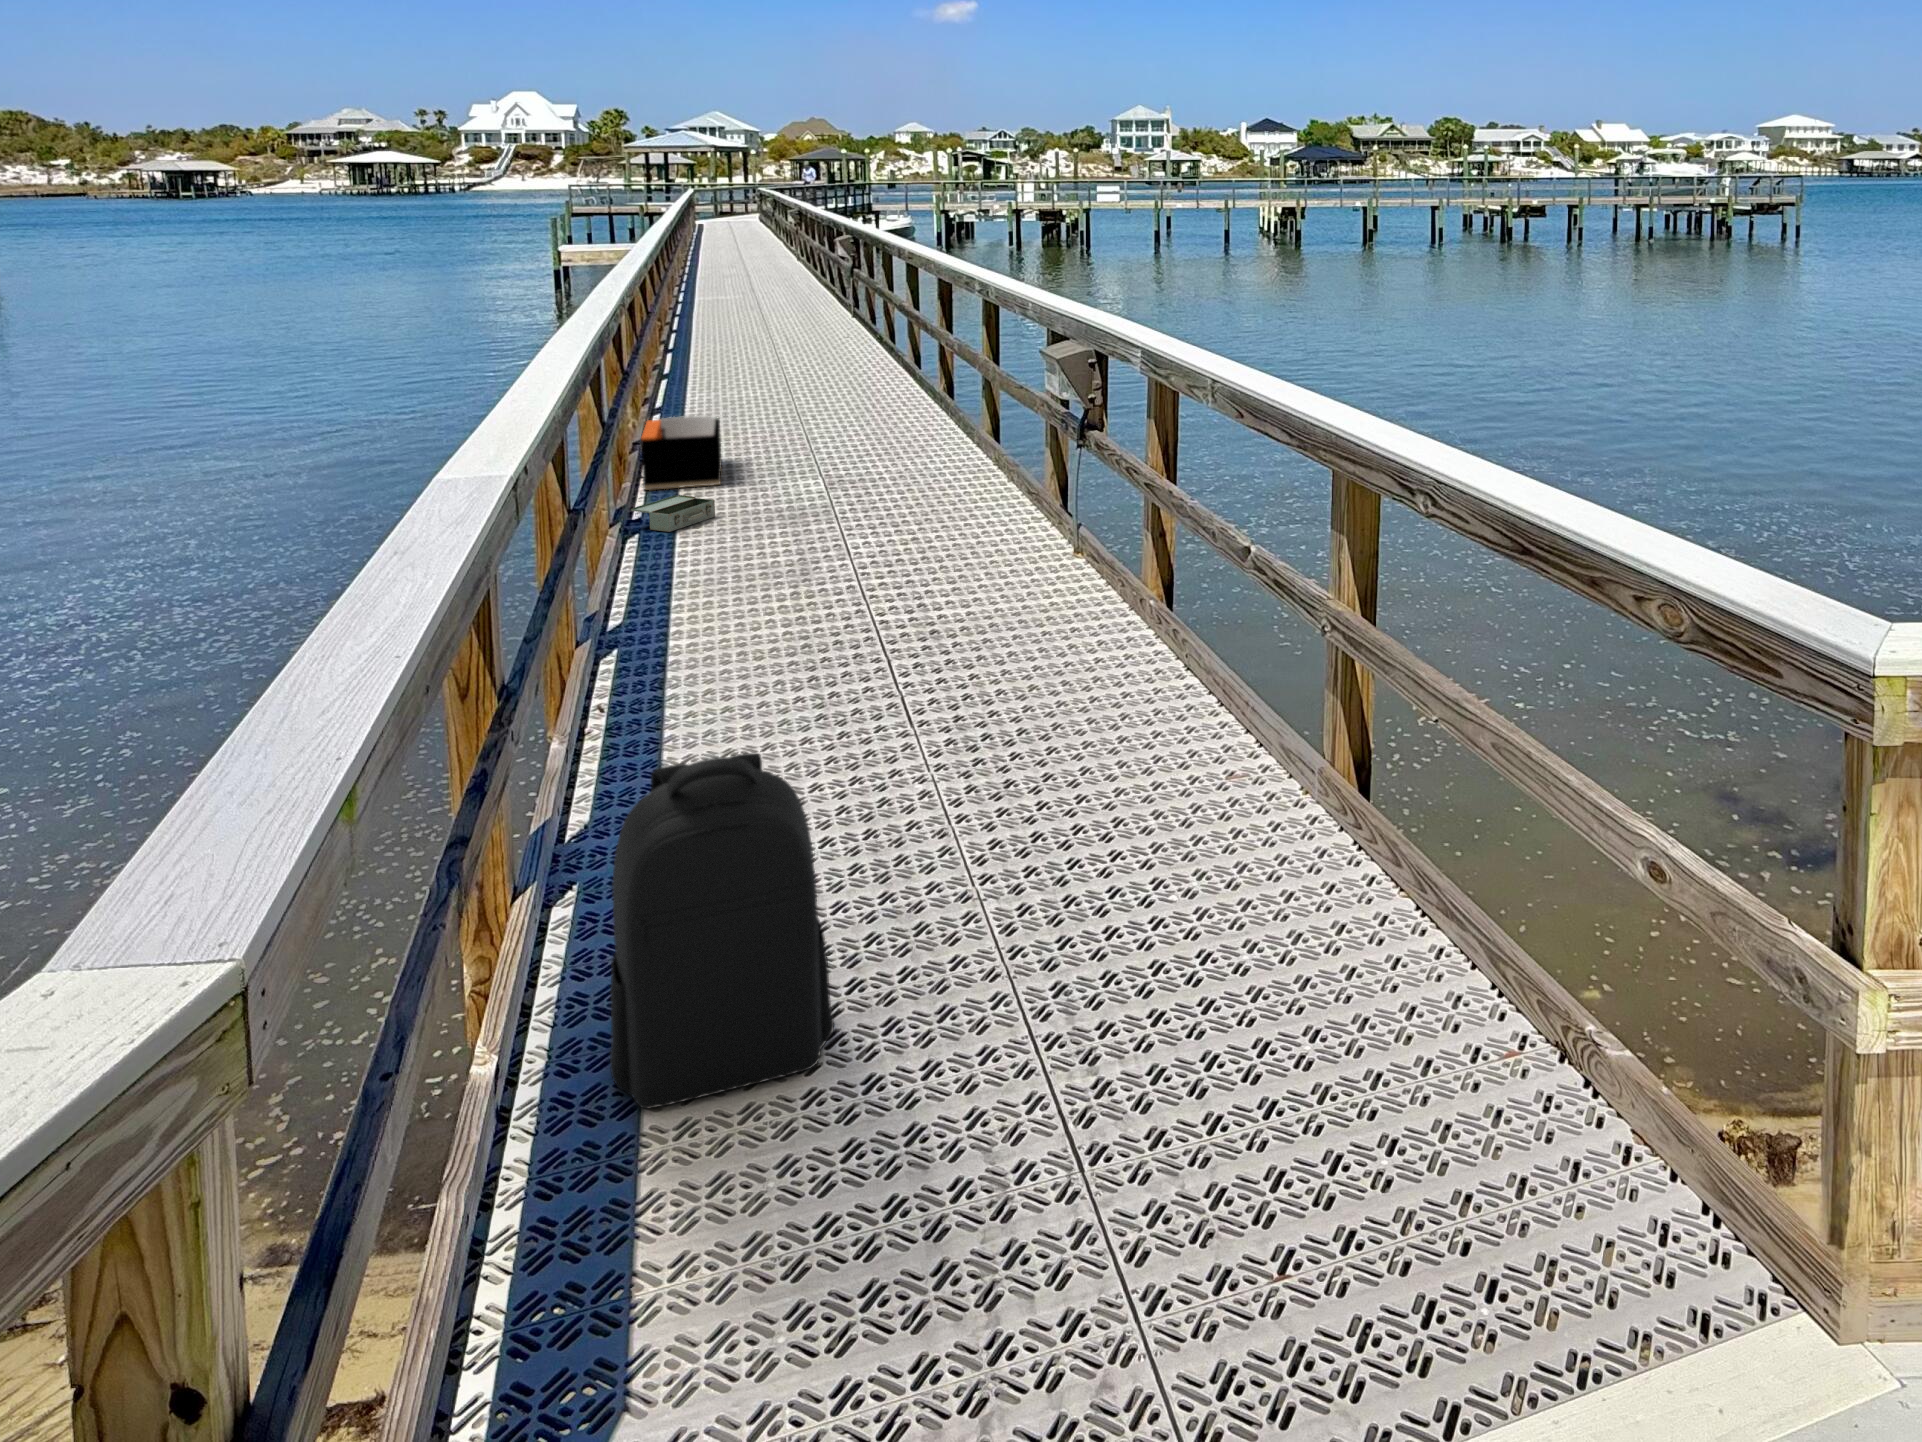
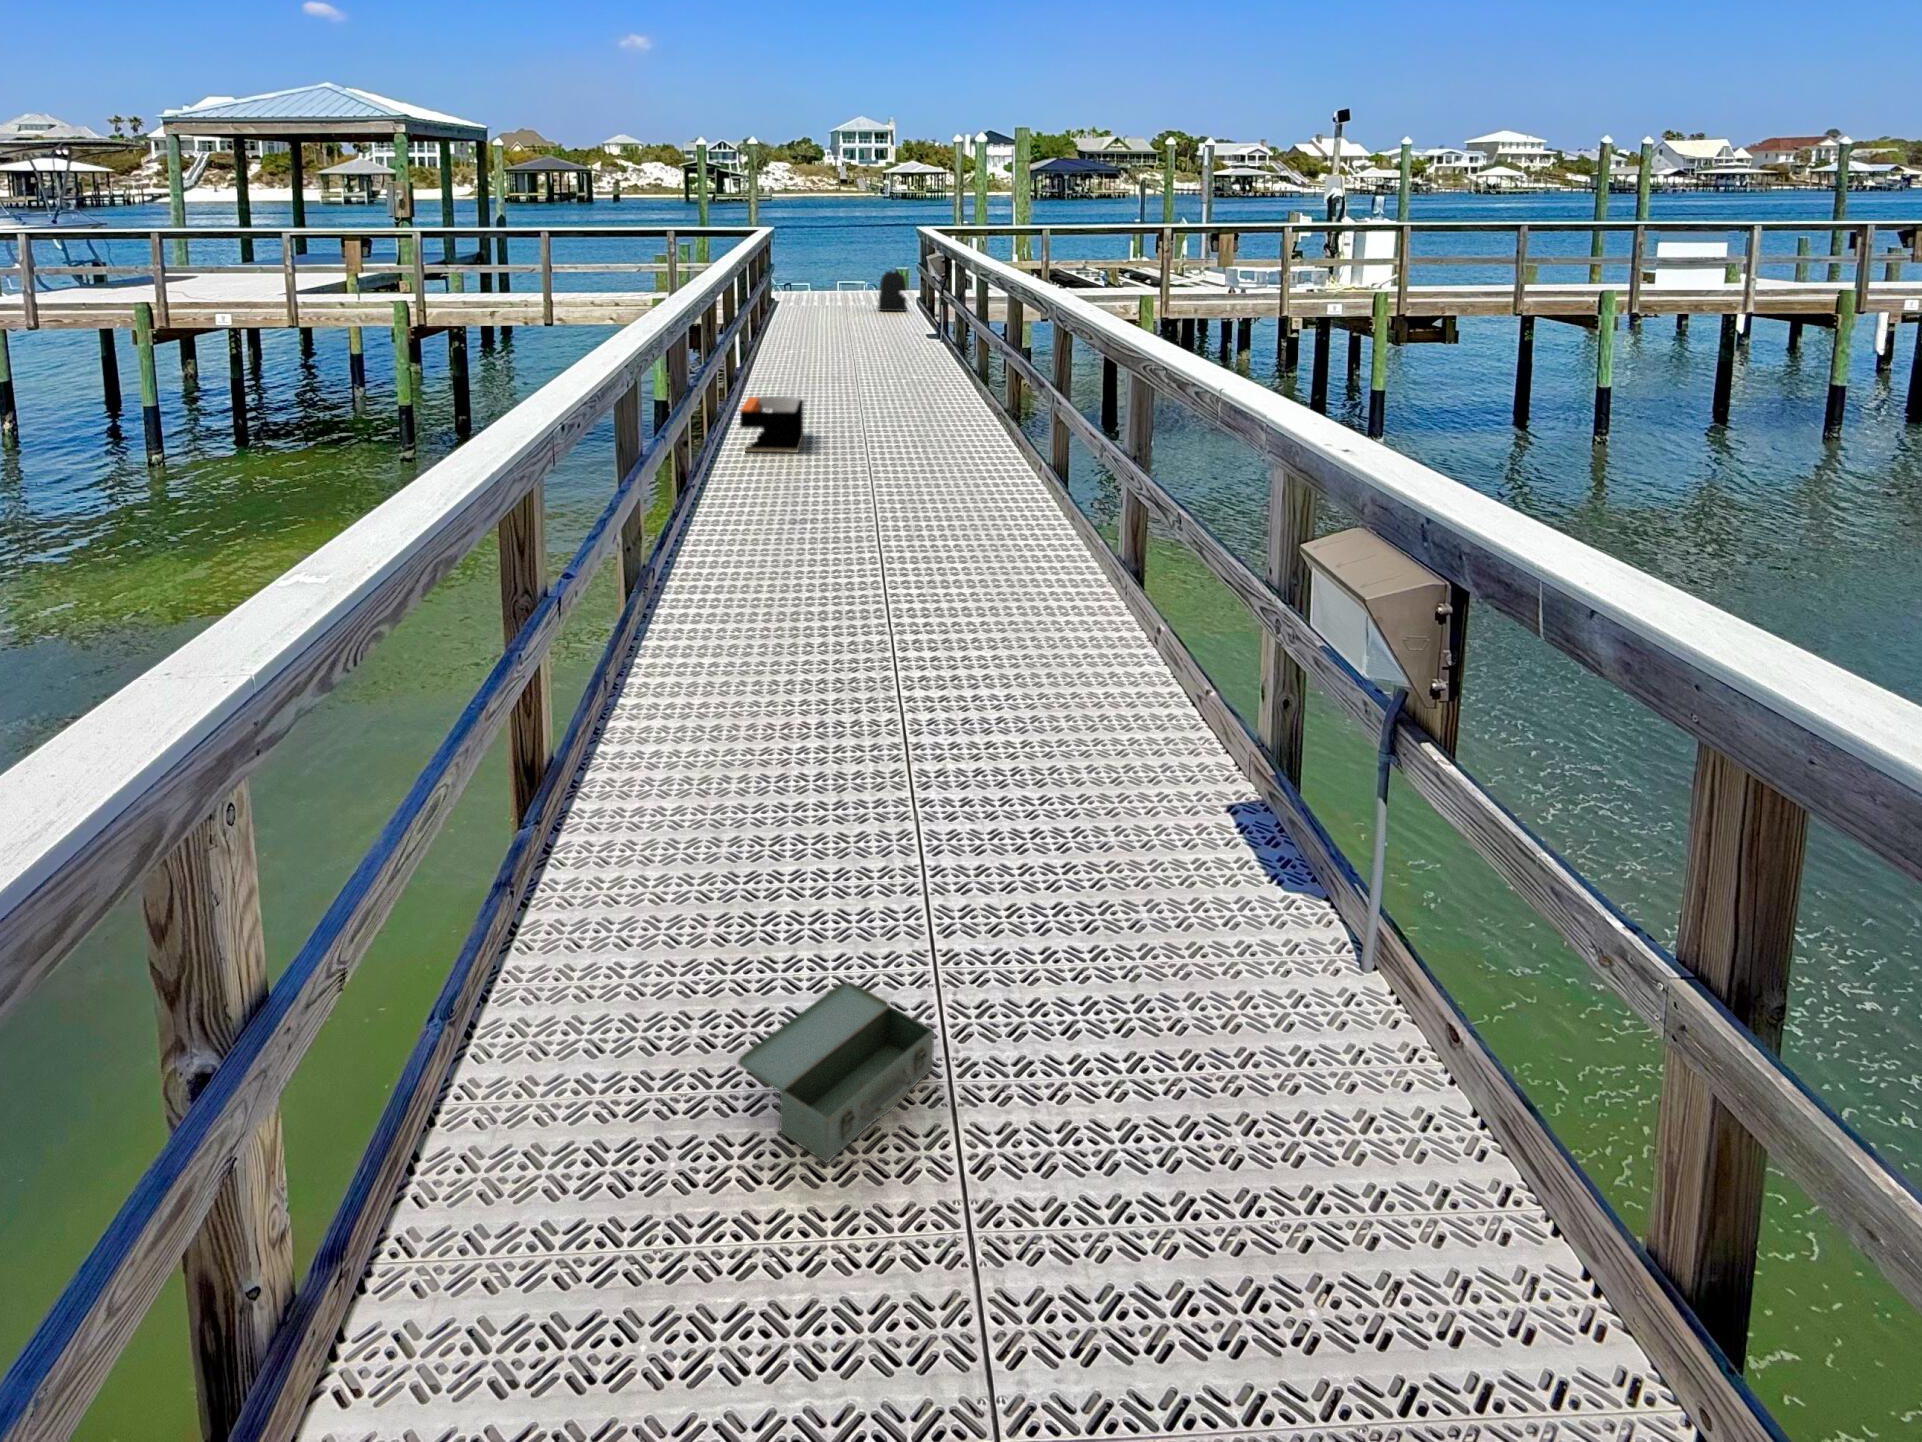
toolbox: present [631,495,715,532] -> present [738,982,934,1163]
backpack: present [610,753,834,1108] -> present [878,271,907,311]

